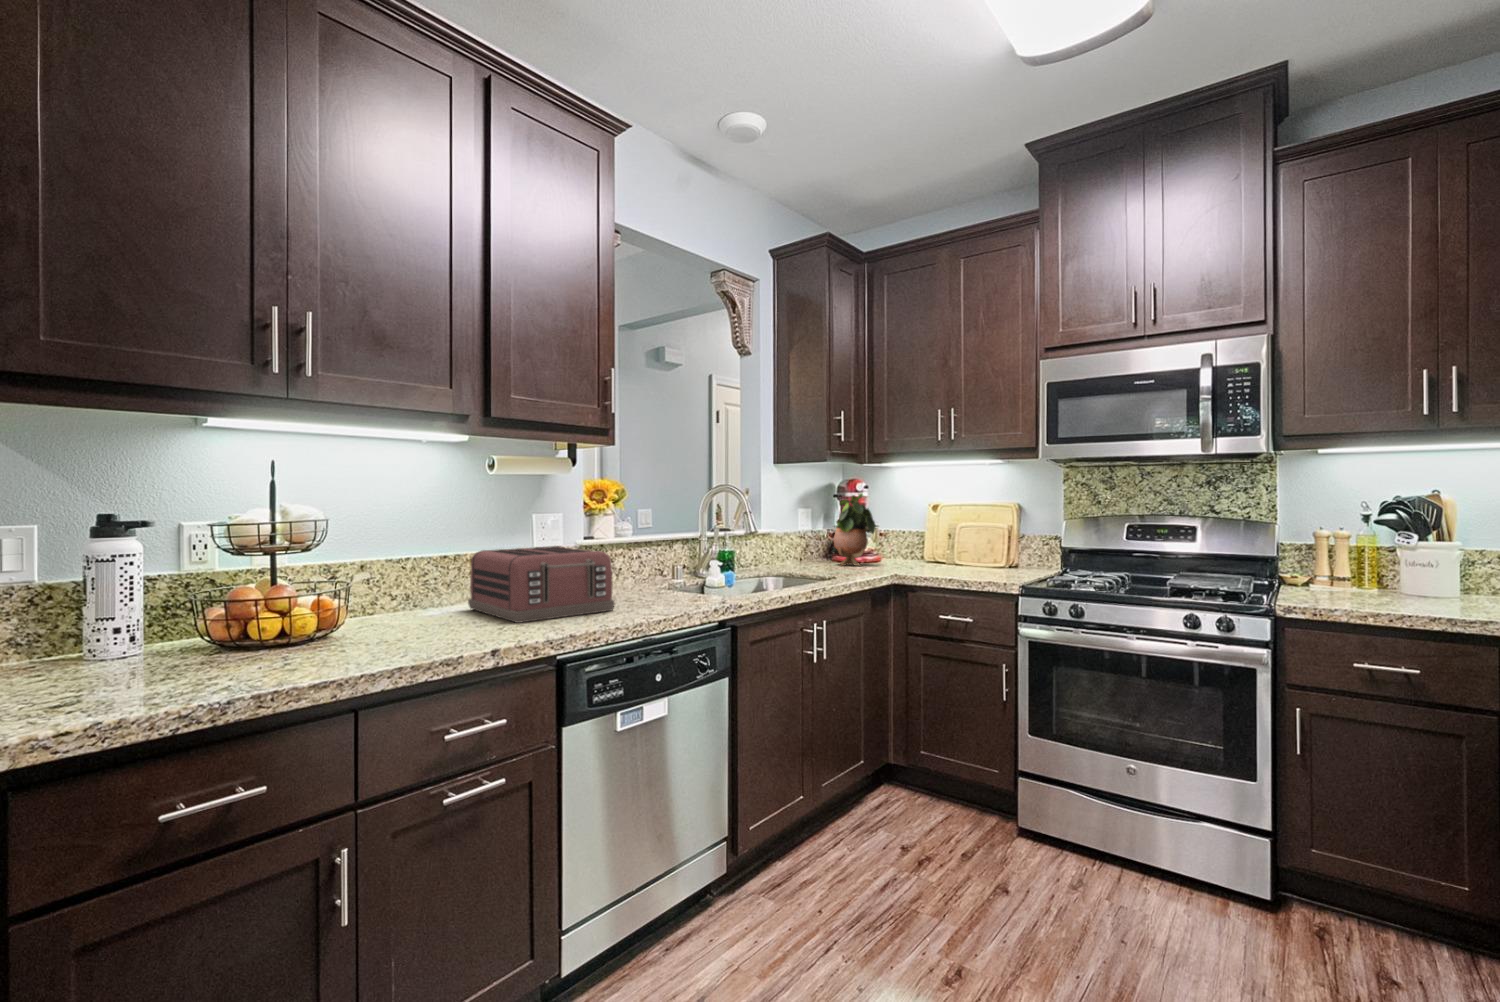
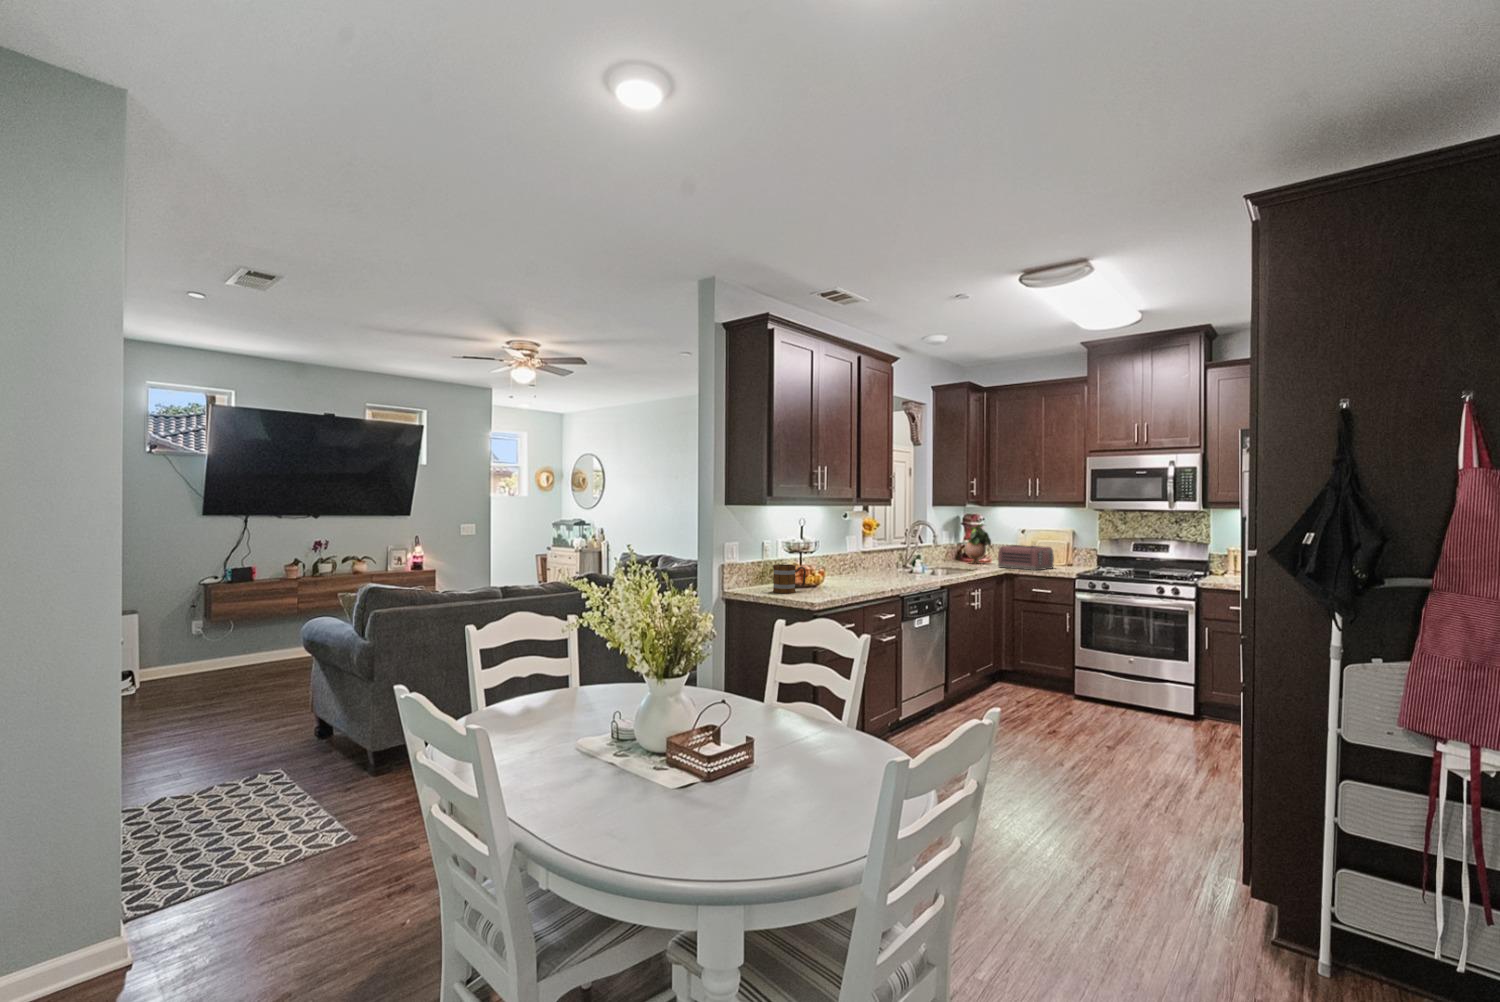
toaster: present [468,546,614,623] -> present [998,545,1054,570]
mug: none [82,587,211,680] -> present [773,564,806,593]

